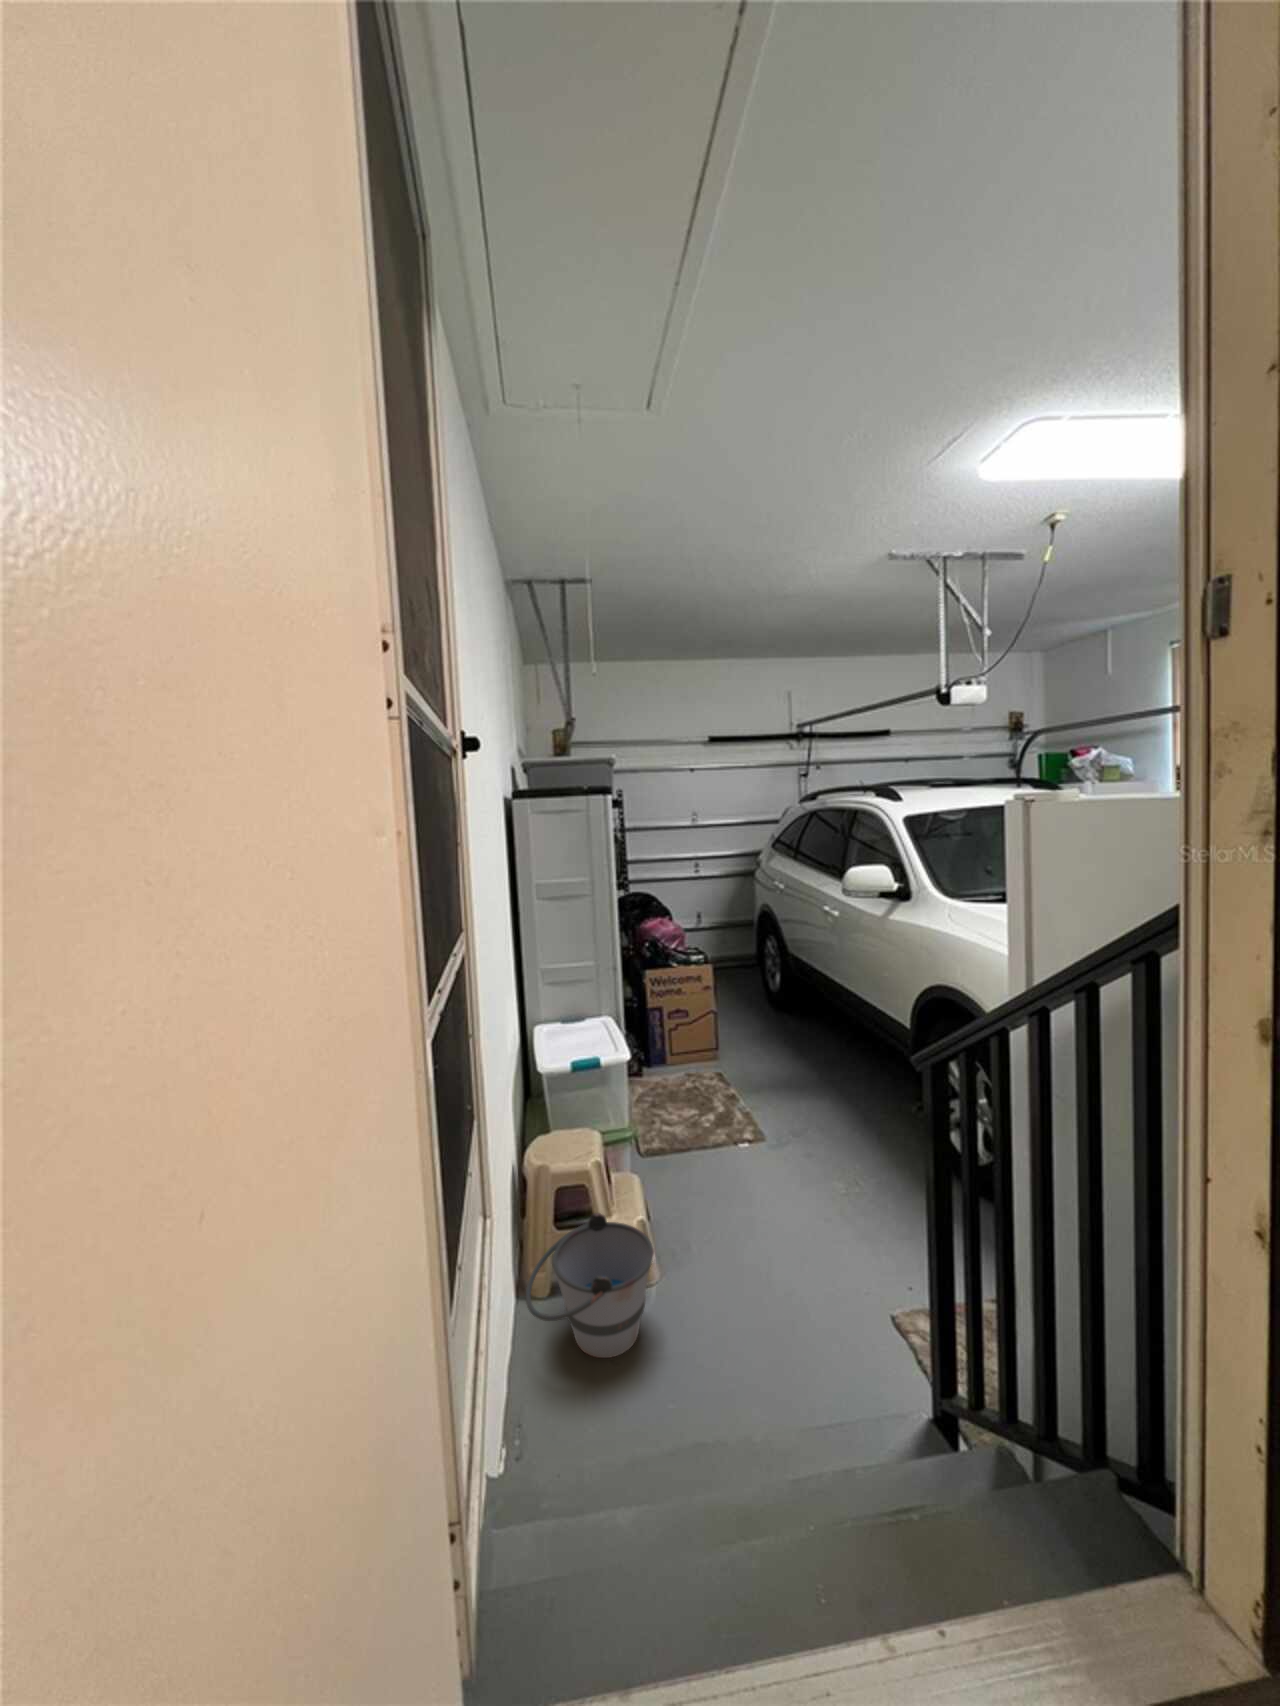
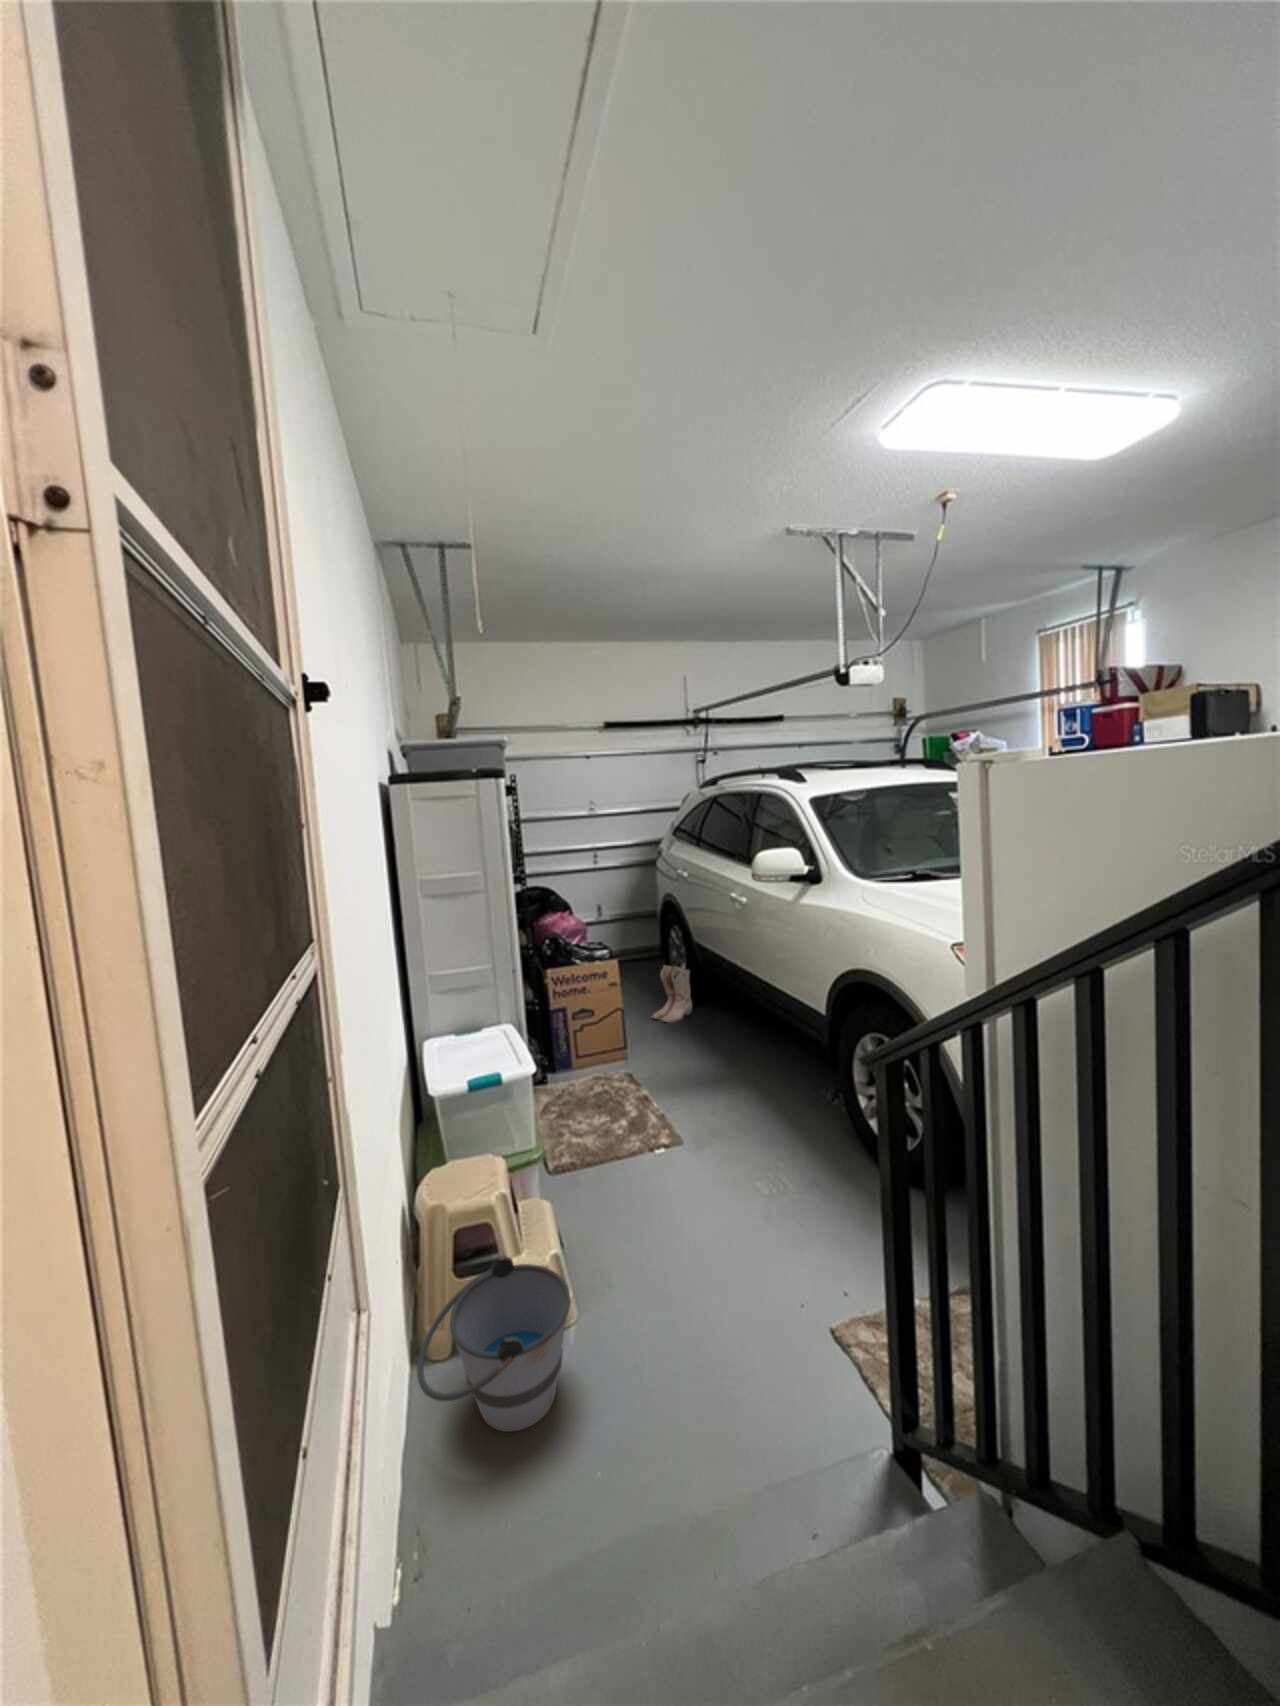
boots: none [744,973,784,1028] -> present [652,965,692,1023]

